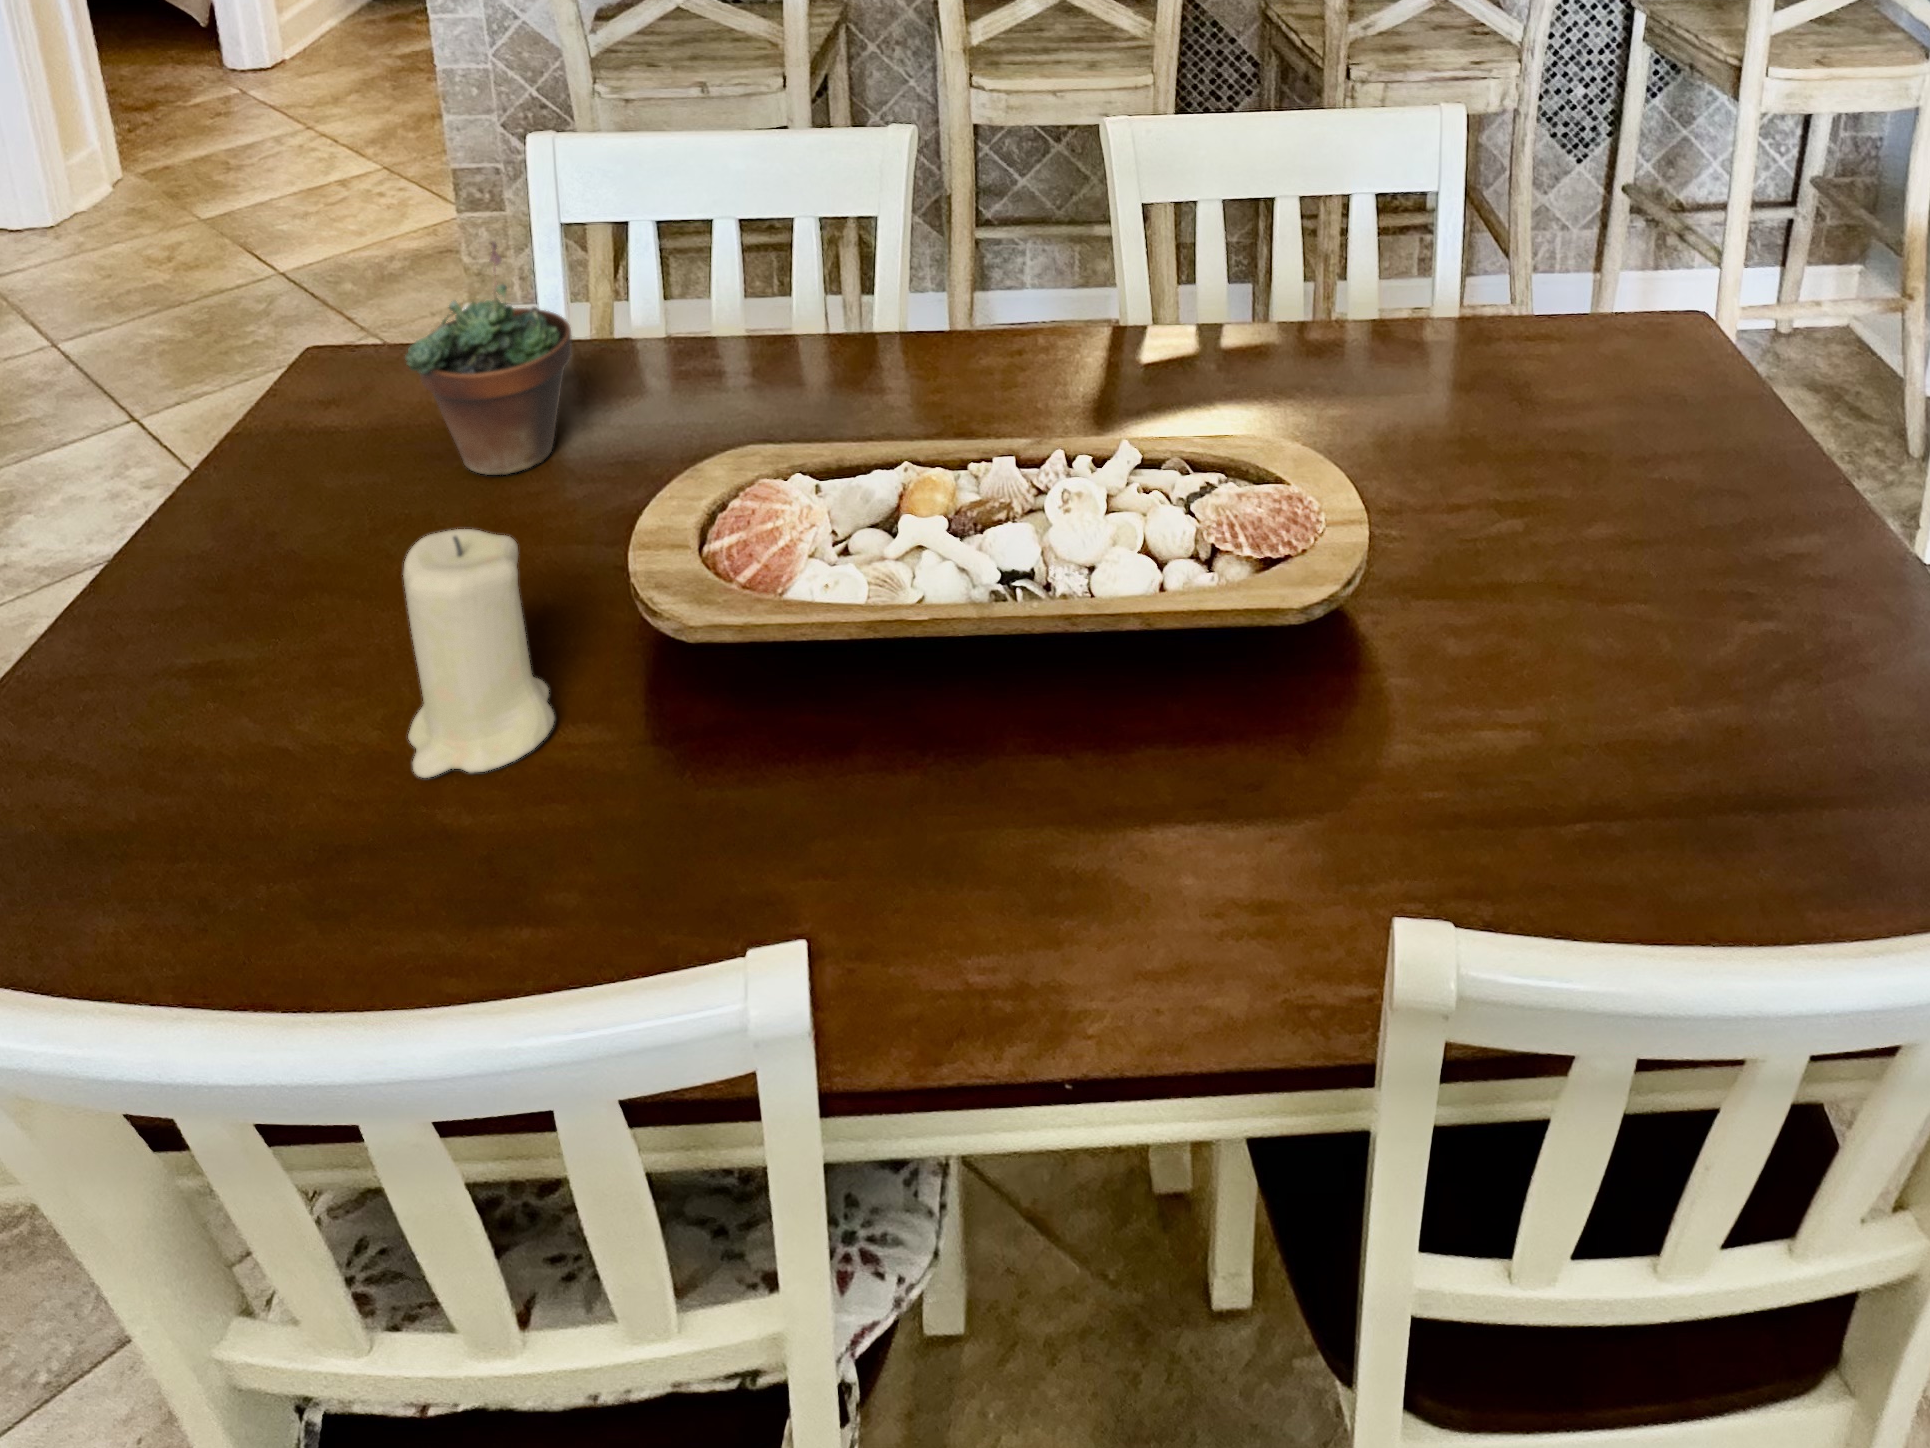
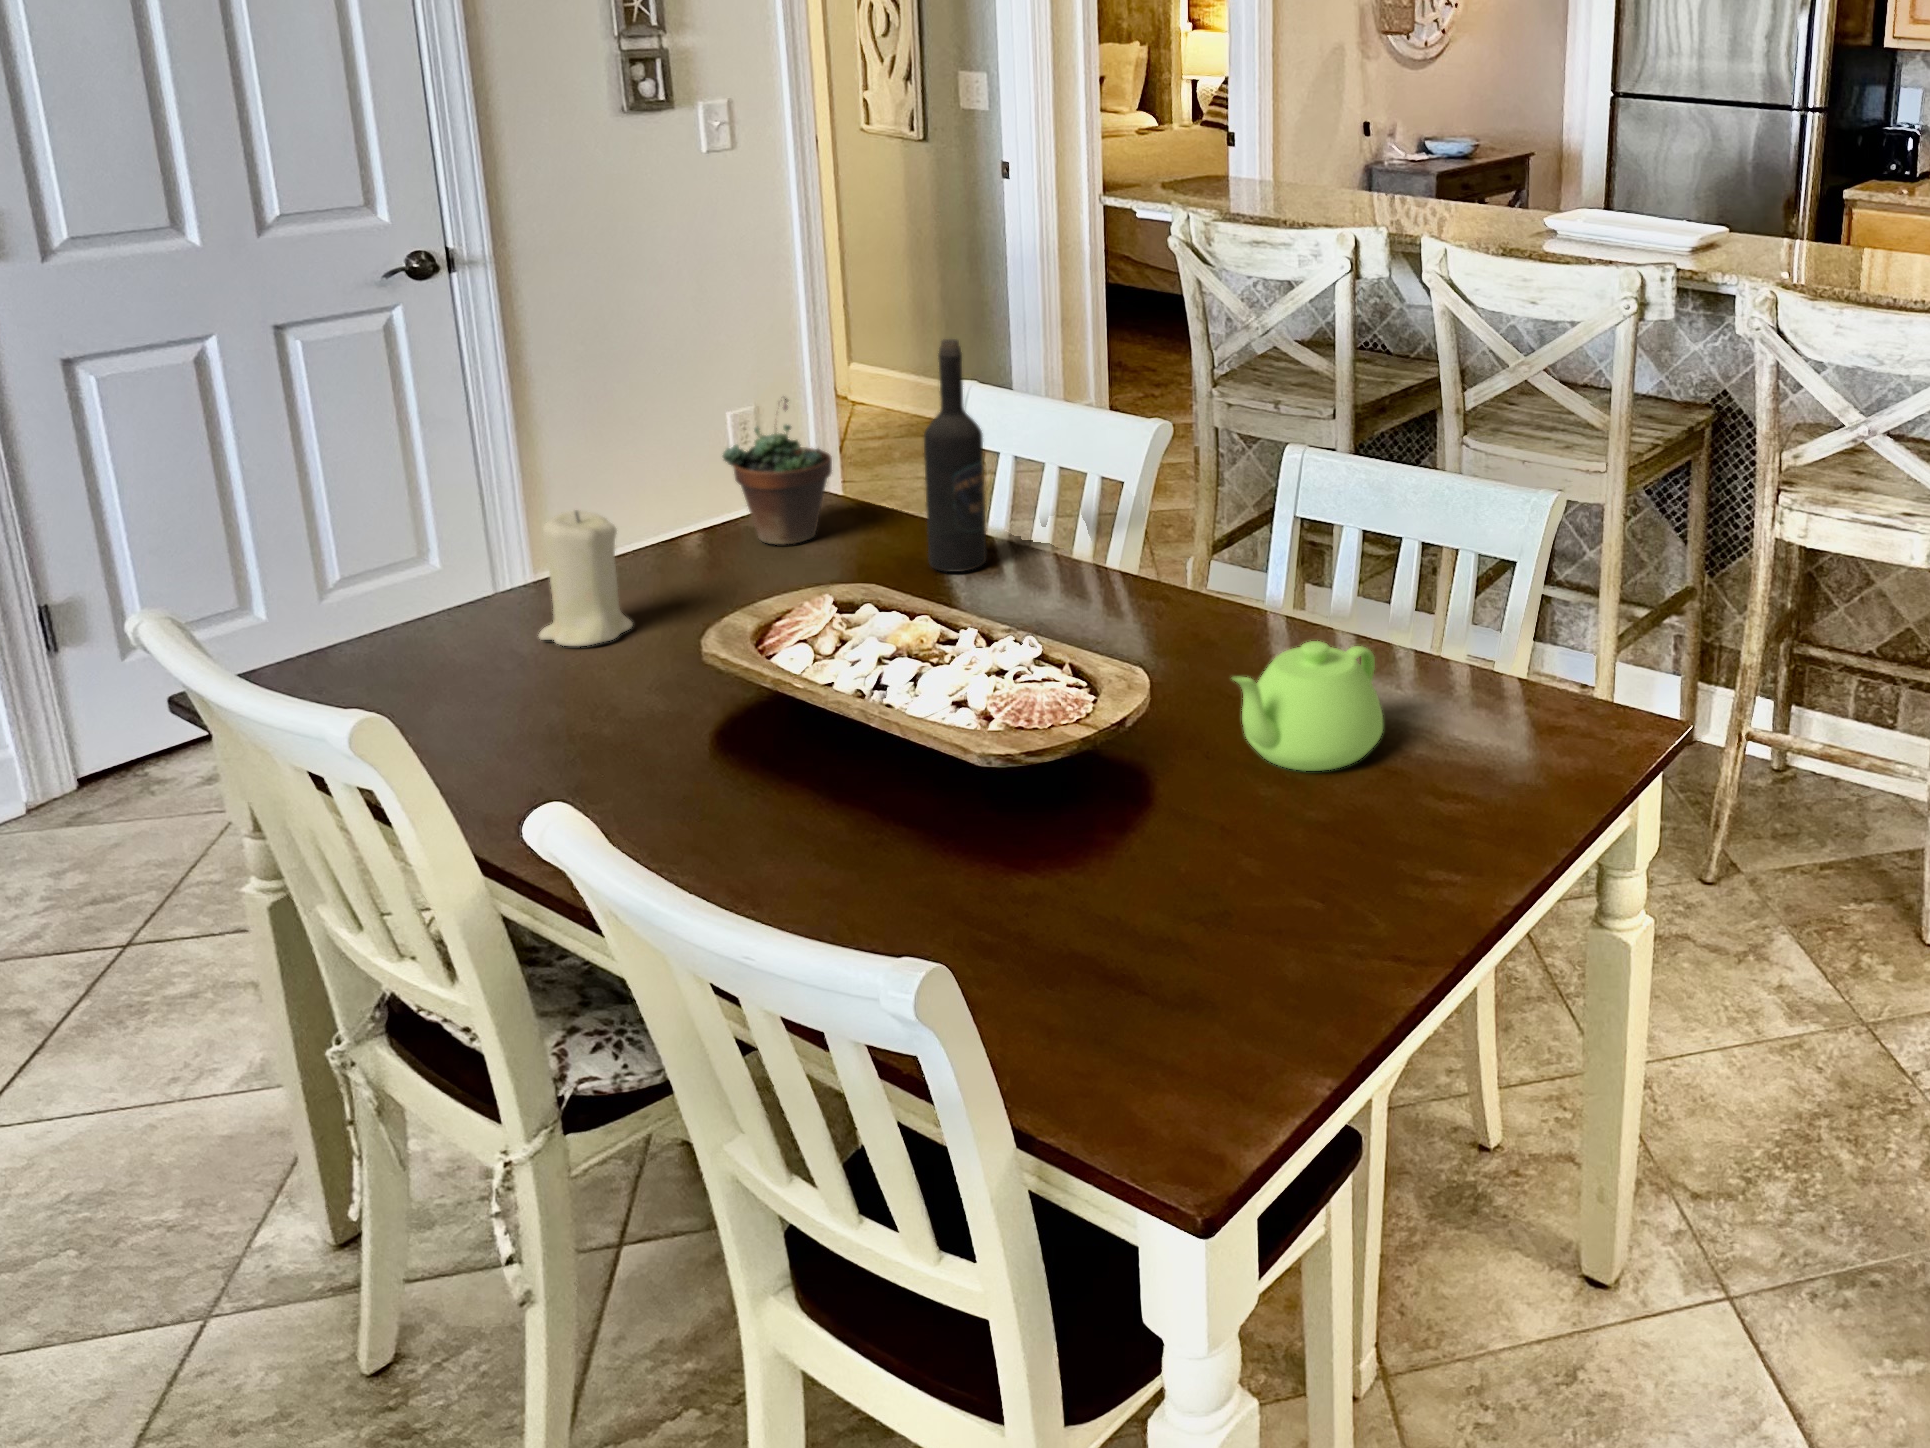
wine bottle: none [776,93,870,428] -> present [924,339,986,572]
teapot: none [1547,351,1725,524] -> present [1233,641,1383,771]

